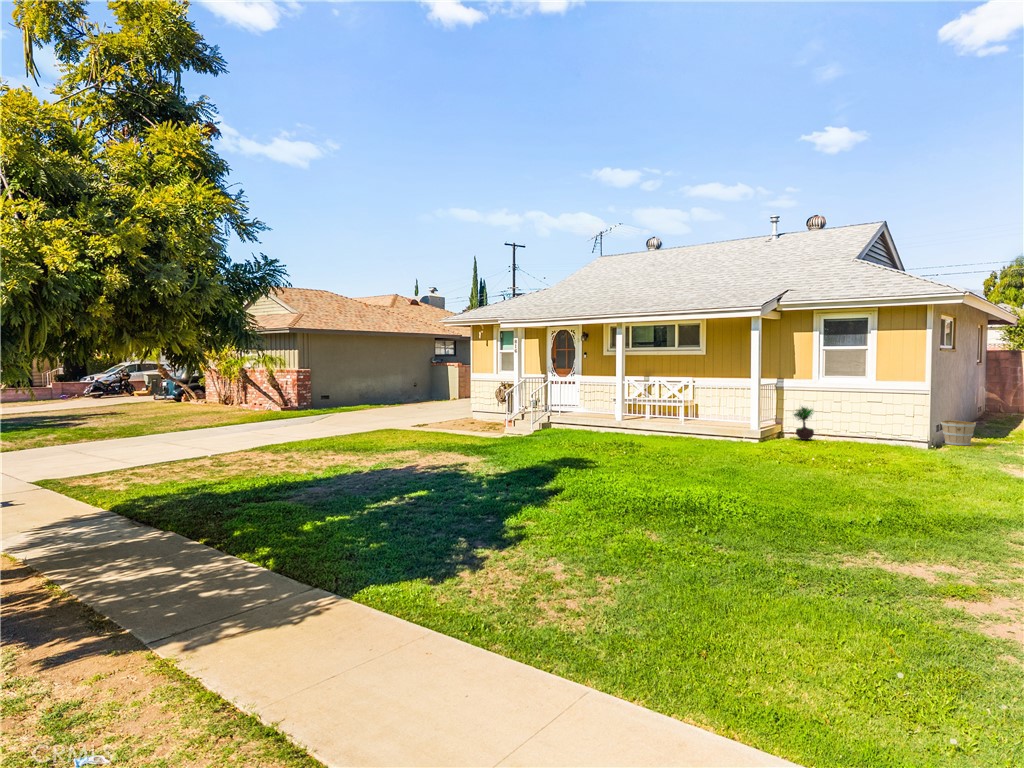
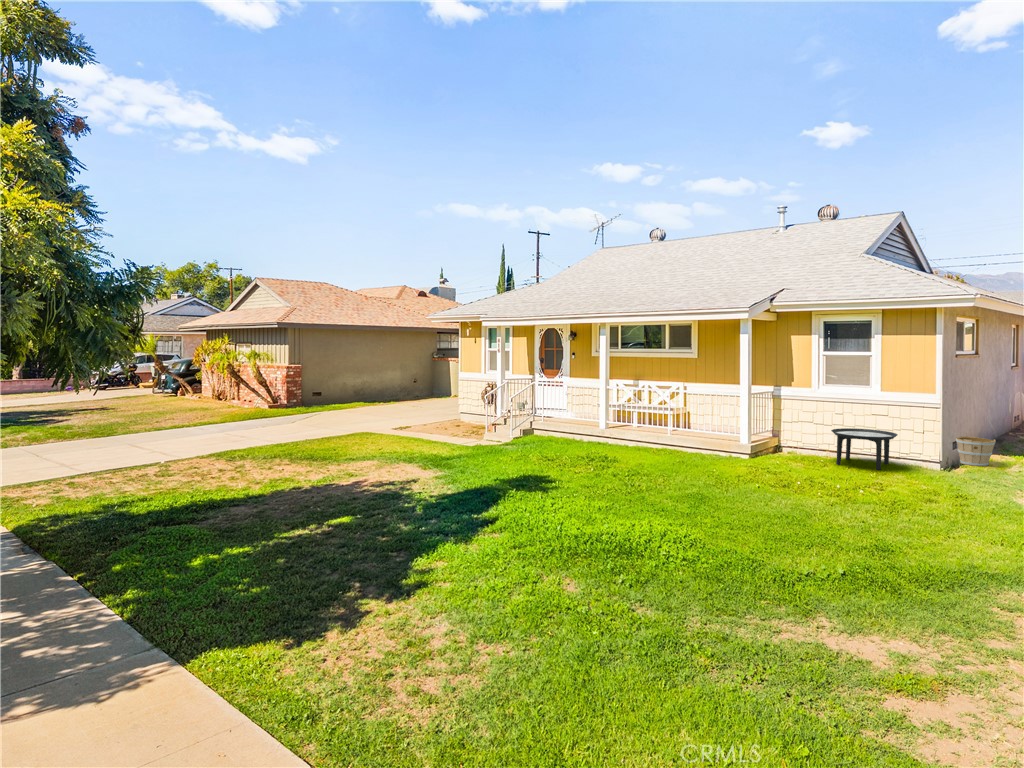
potted tree: present [794,407,814,440] -> none [787,415,814,455]
round table: none [833,415,893,450] -> present [831,428,898,470]

